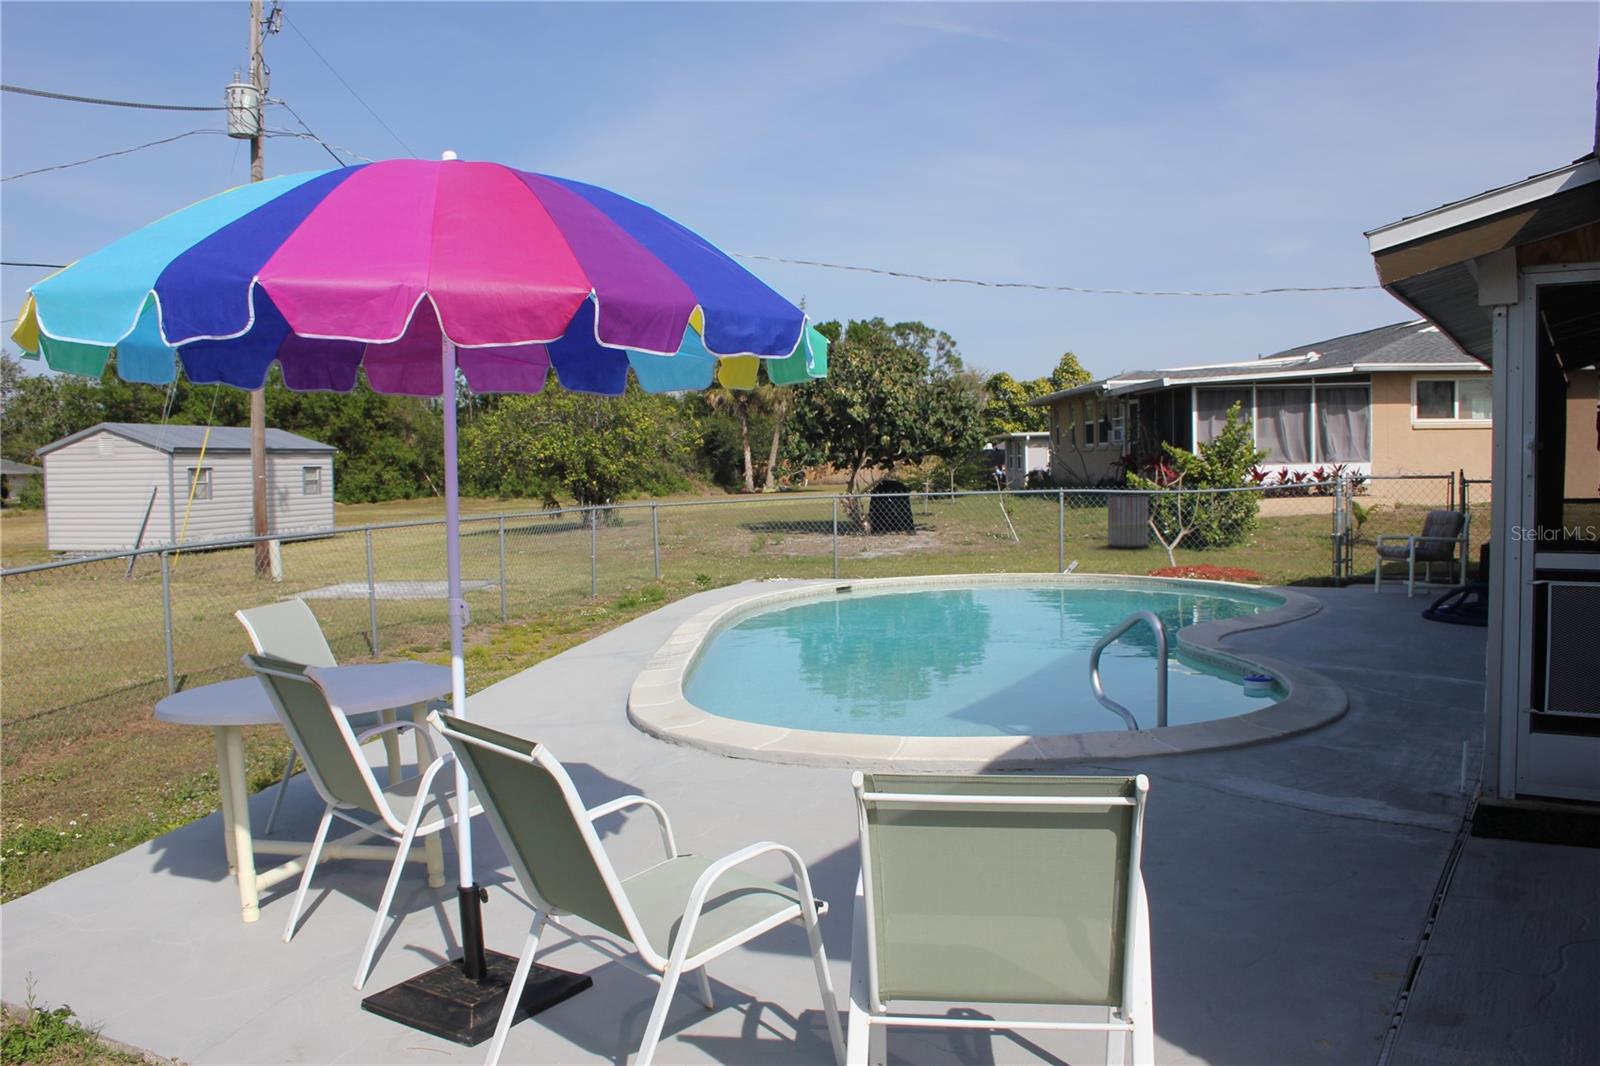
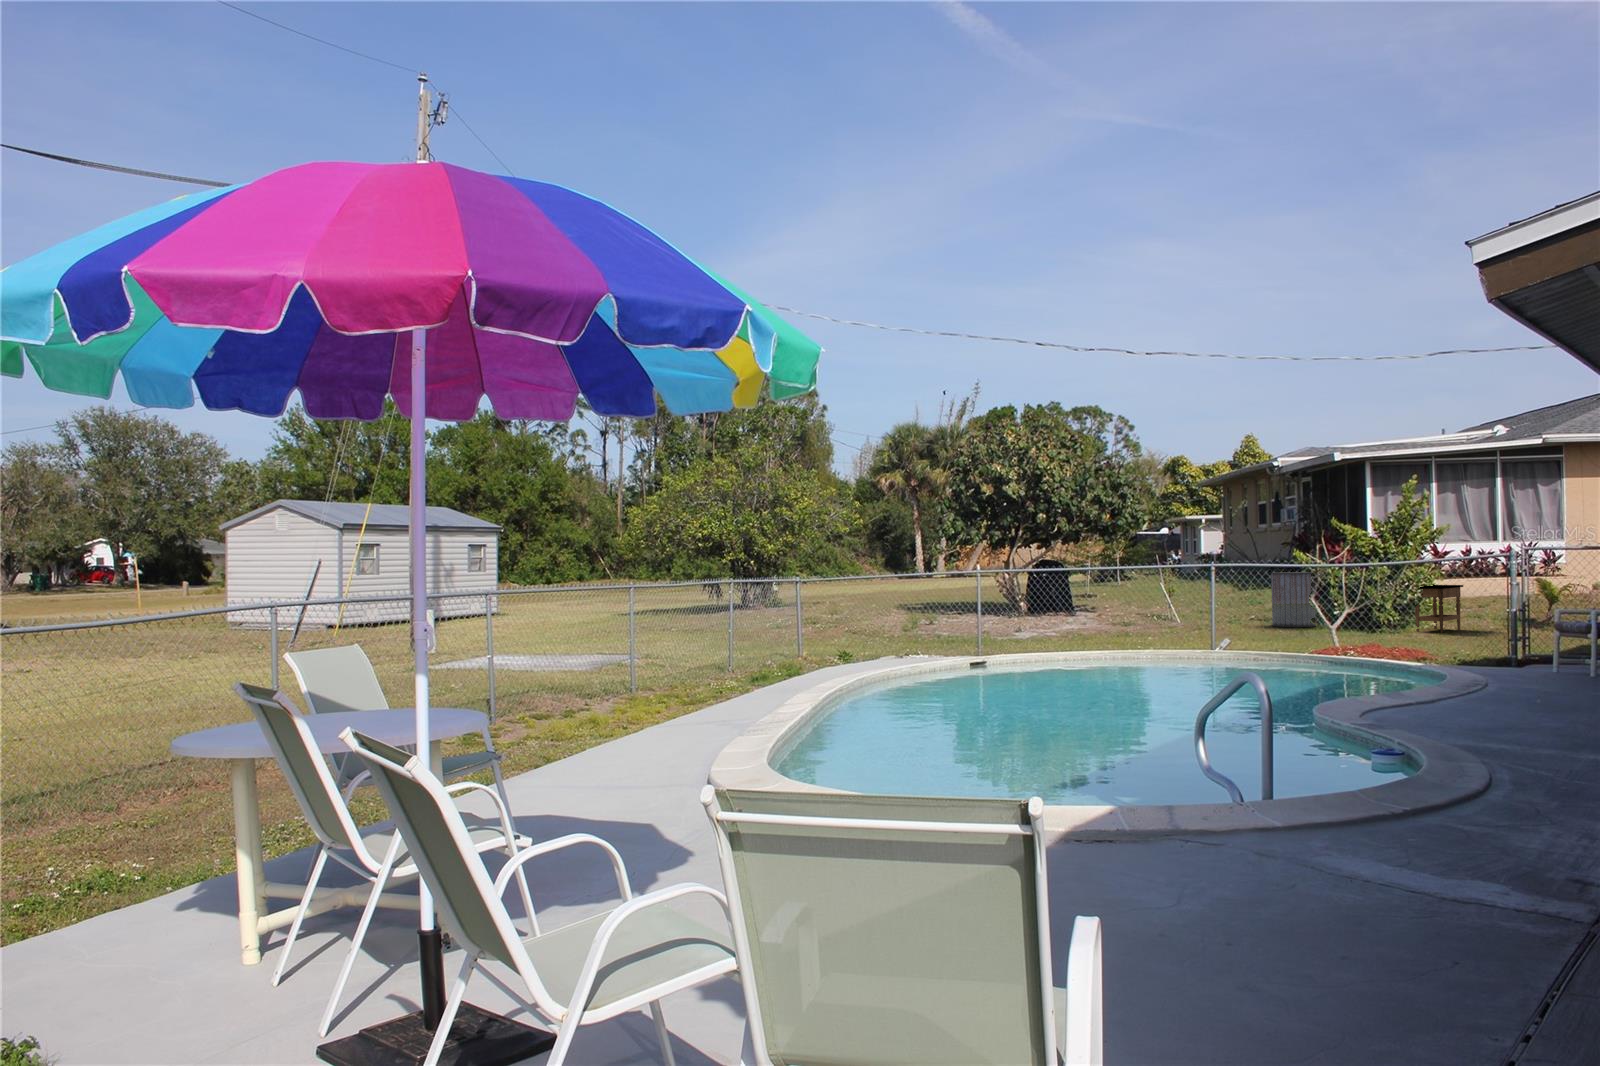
side table: none [1238,506,1284,552] -> present [1415,585,1463,633]

